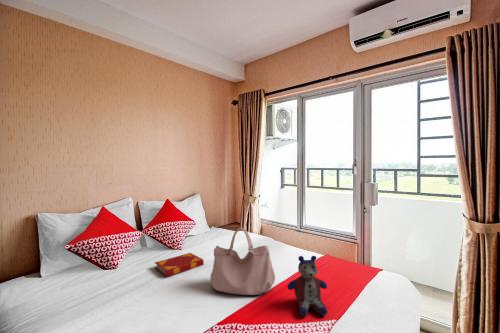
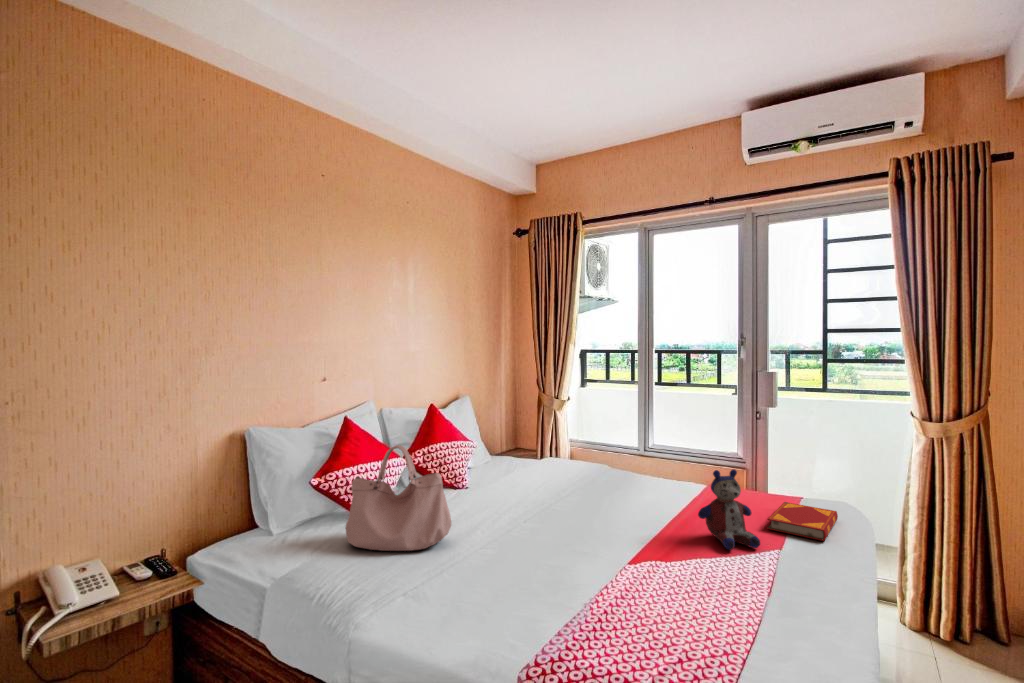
handbag: present [211,228,275,295] -> present [346,445,451,551]
hardback book: present [155,253,204,277] -> present [767,502,838,541]

